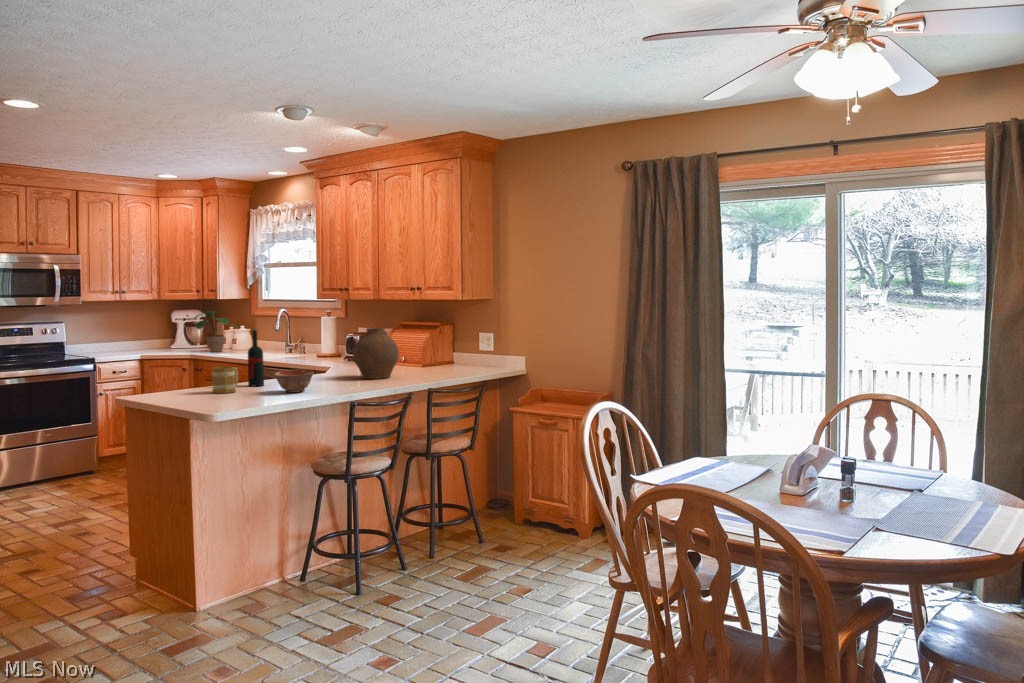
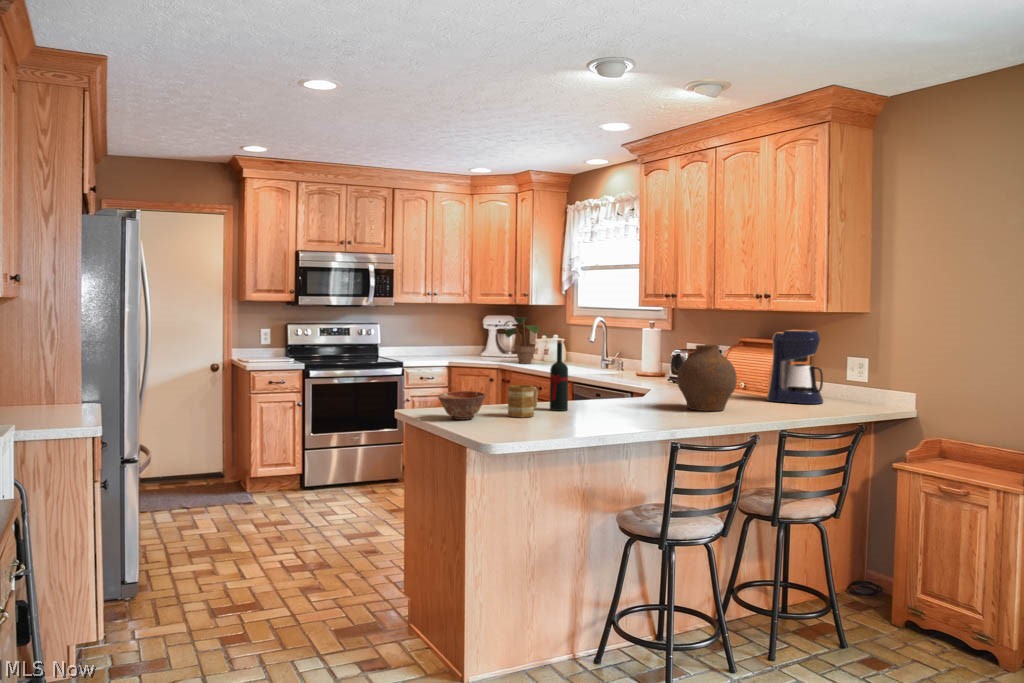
coffee maker: none [423,314,463,369] -> present [767,330,824,404]
ceramic bowl: present [274,370,314,393] -> present [438,391,486,420]

